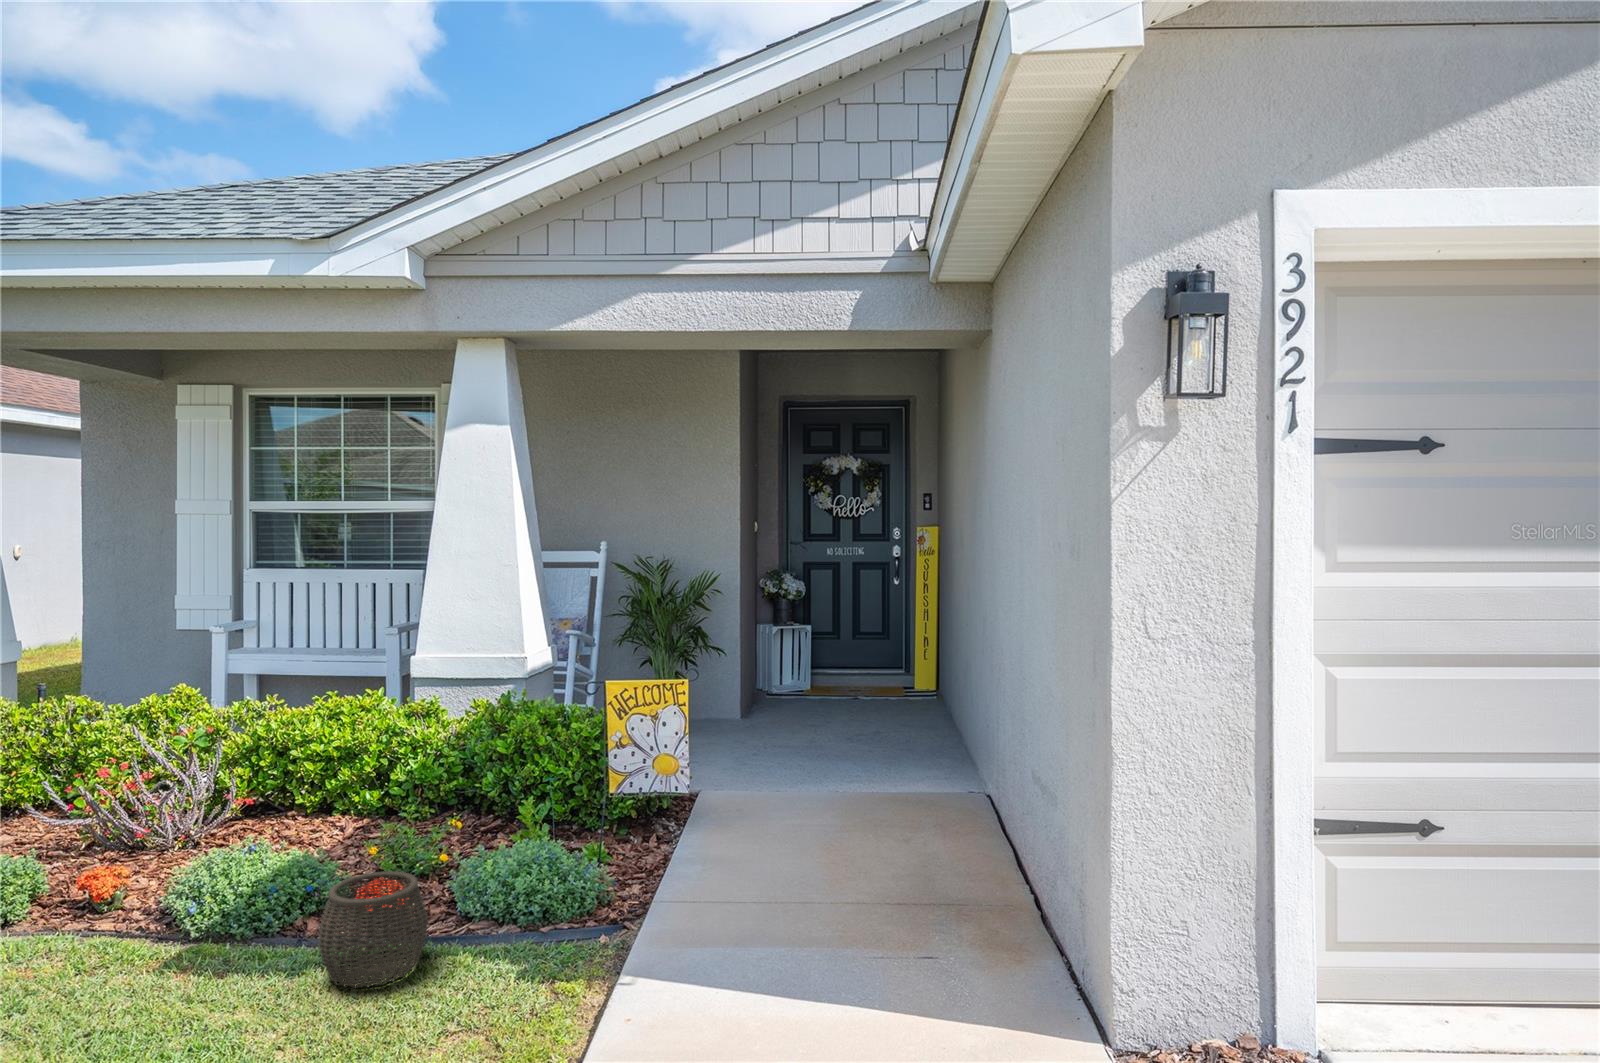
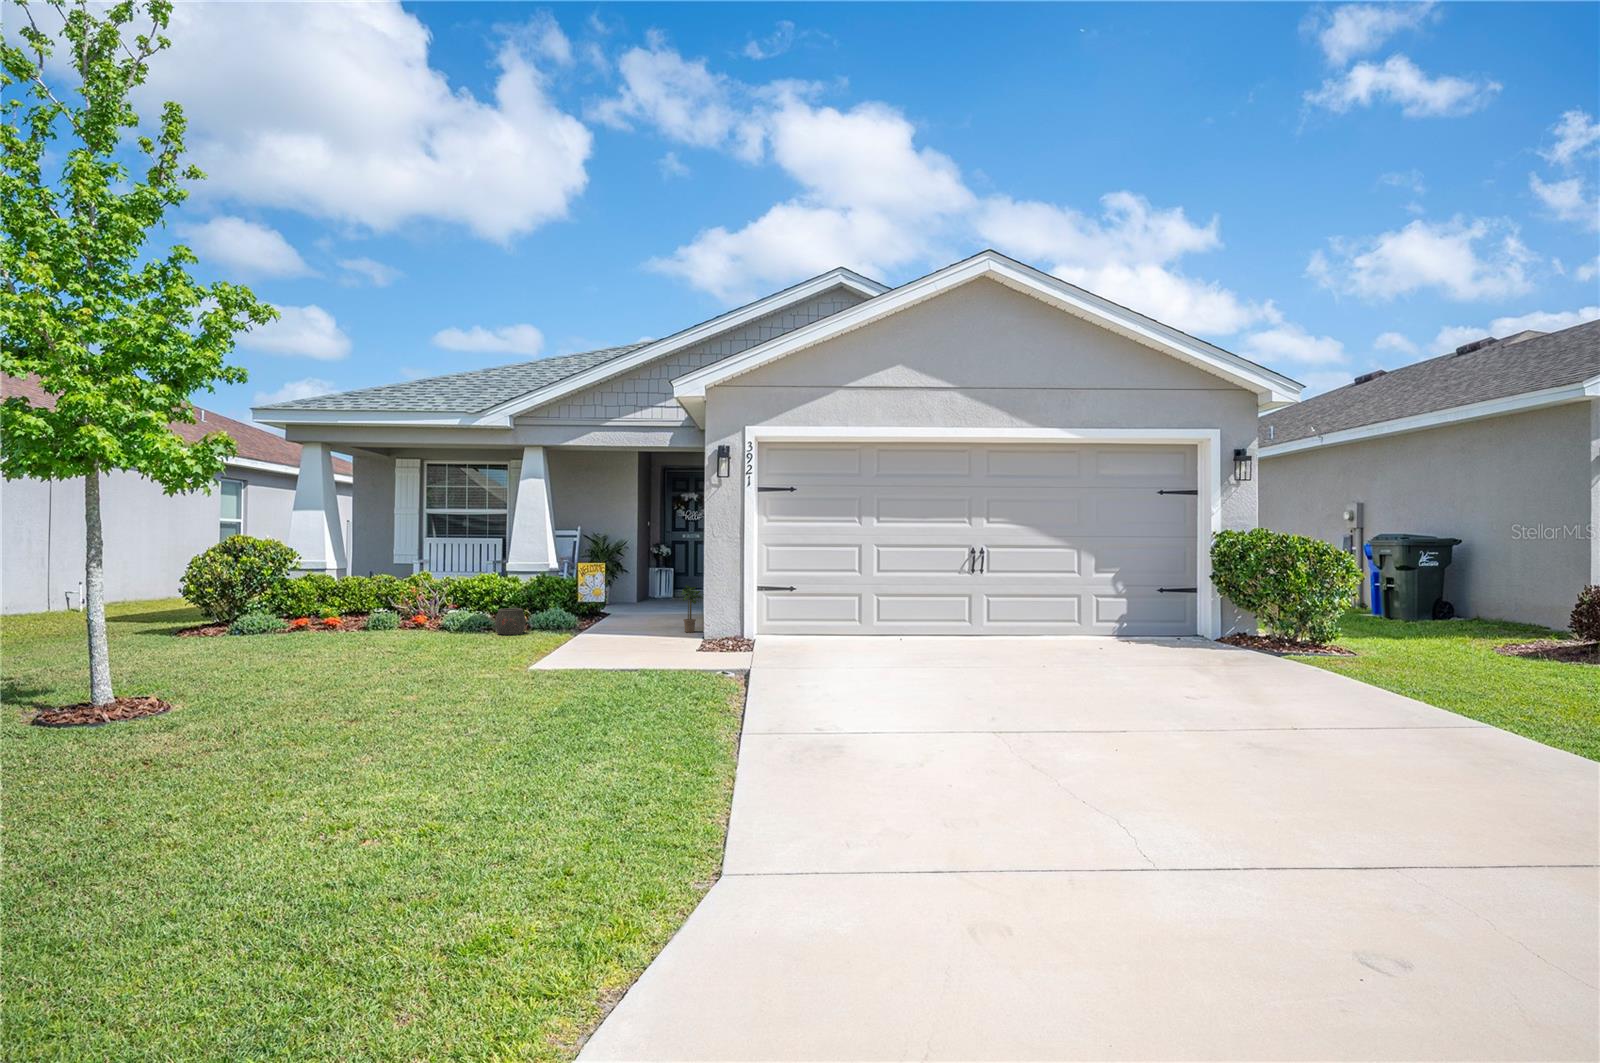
potted plant: none [965,798,1065,977] -> present [681,585,704,632]

